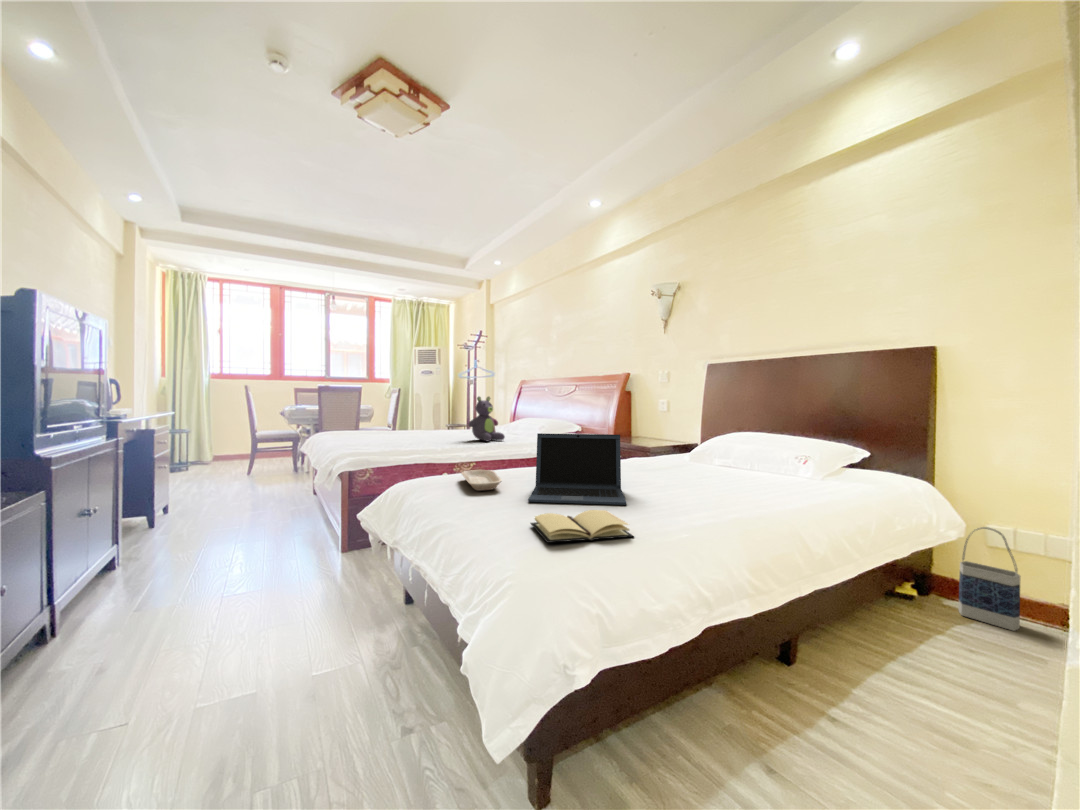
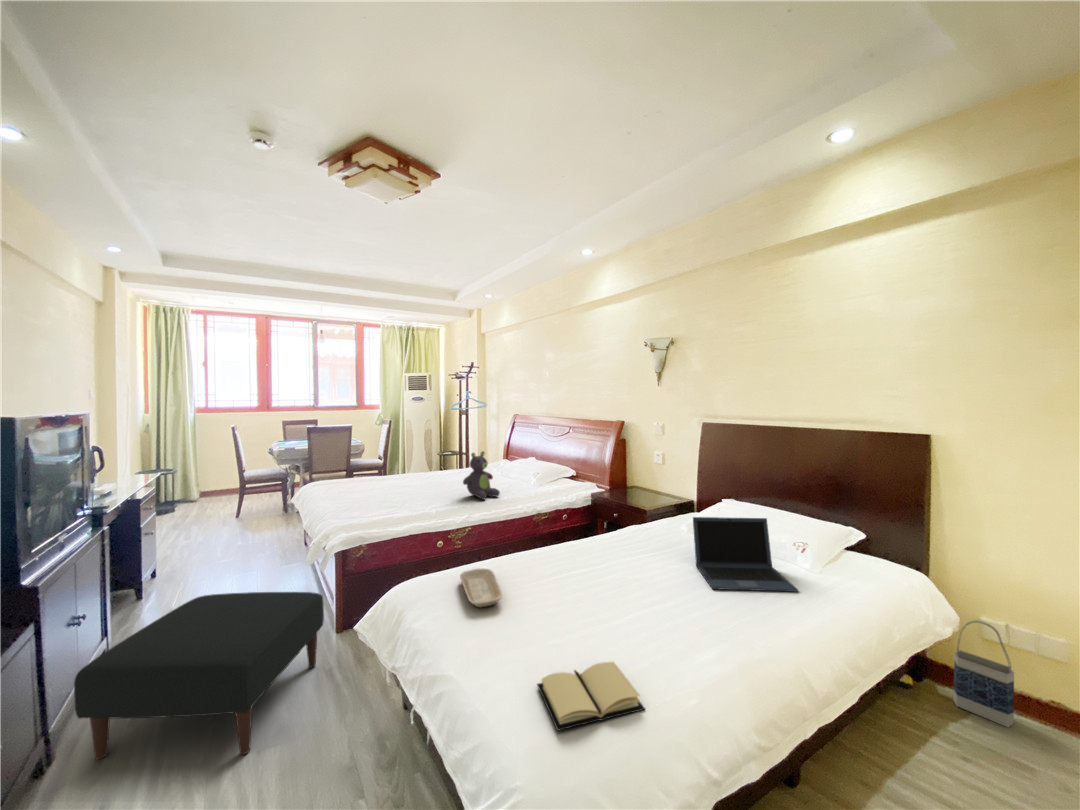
laptop: present [528,433,627,505] -> present [693,517,798,592]
ottoman: none [92,501,329,629] -> present [74,592,324,760]

